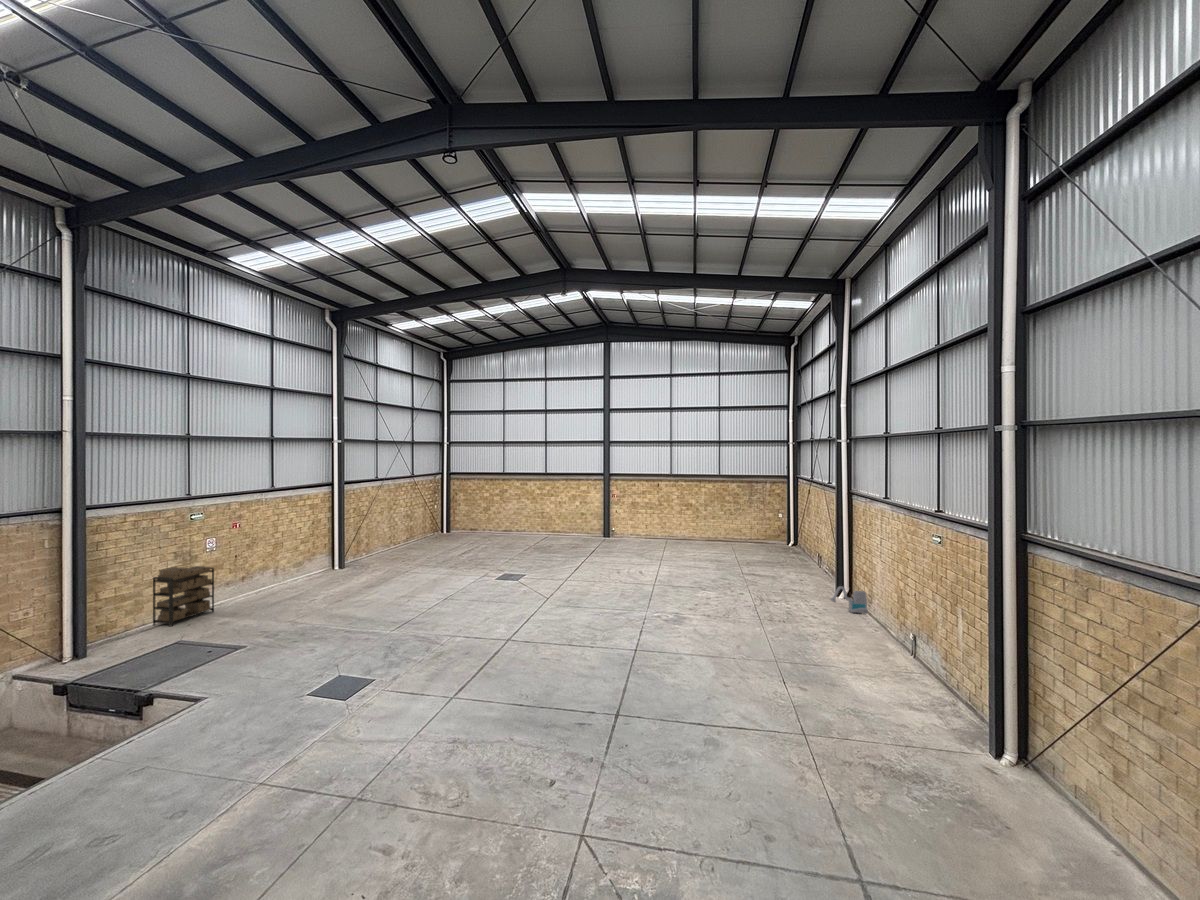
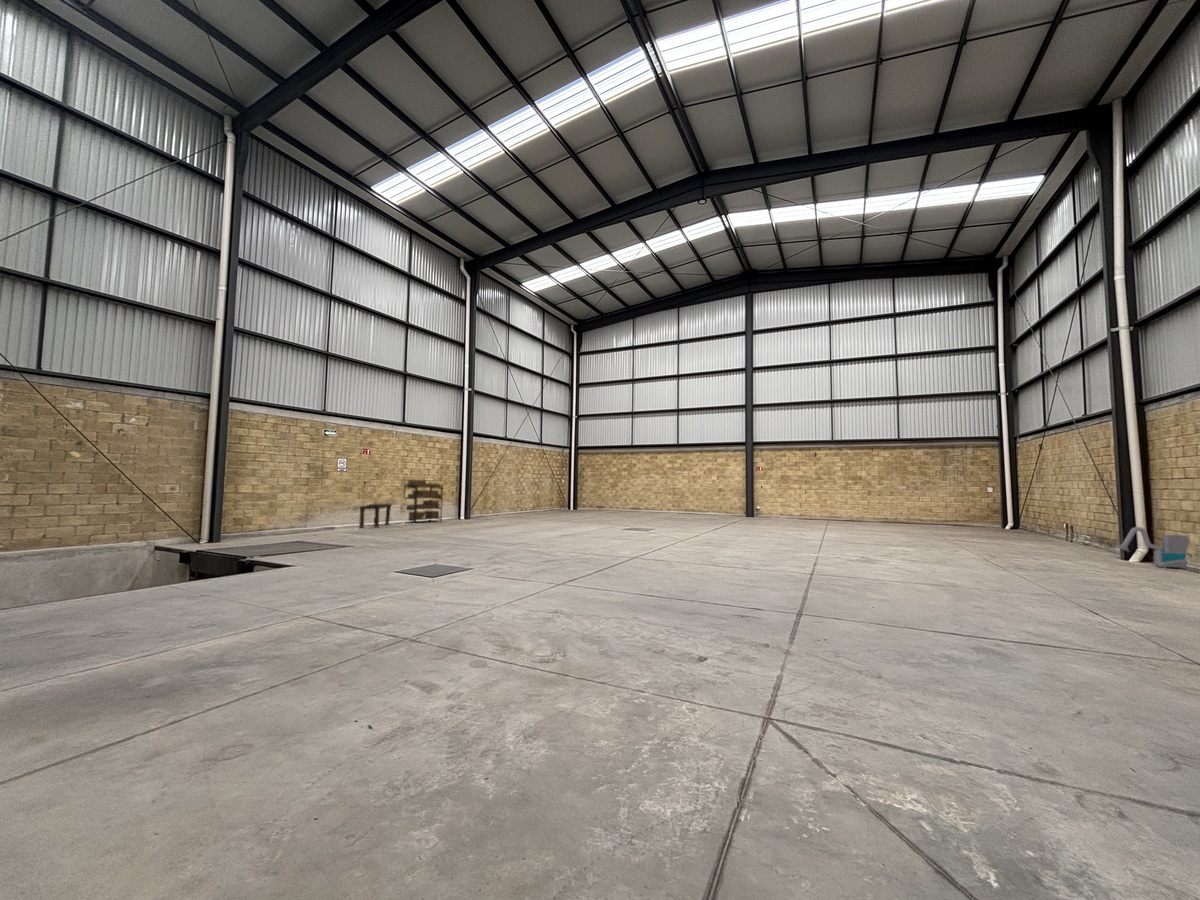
shelving unit: present [153,566,214,627] -> present [404,480,443,523]
bench: none [233,574,266,606] -> present [359,504,391,528]

